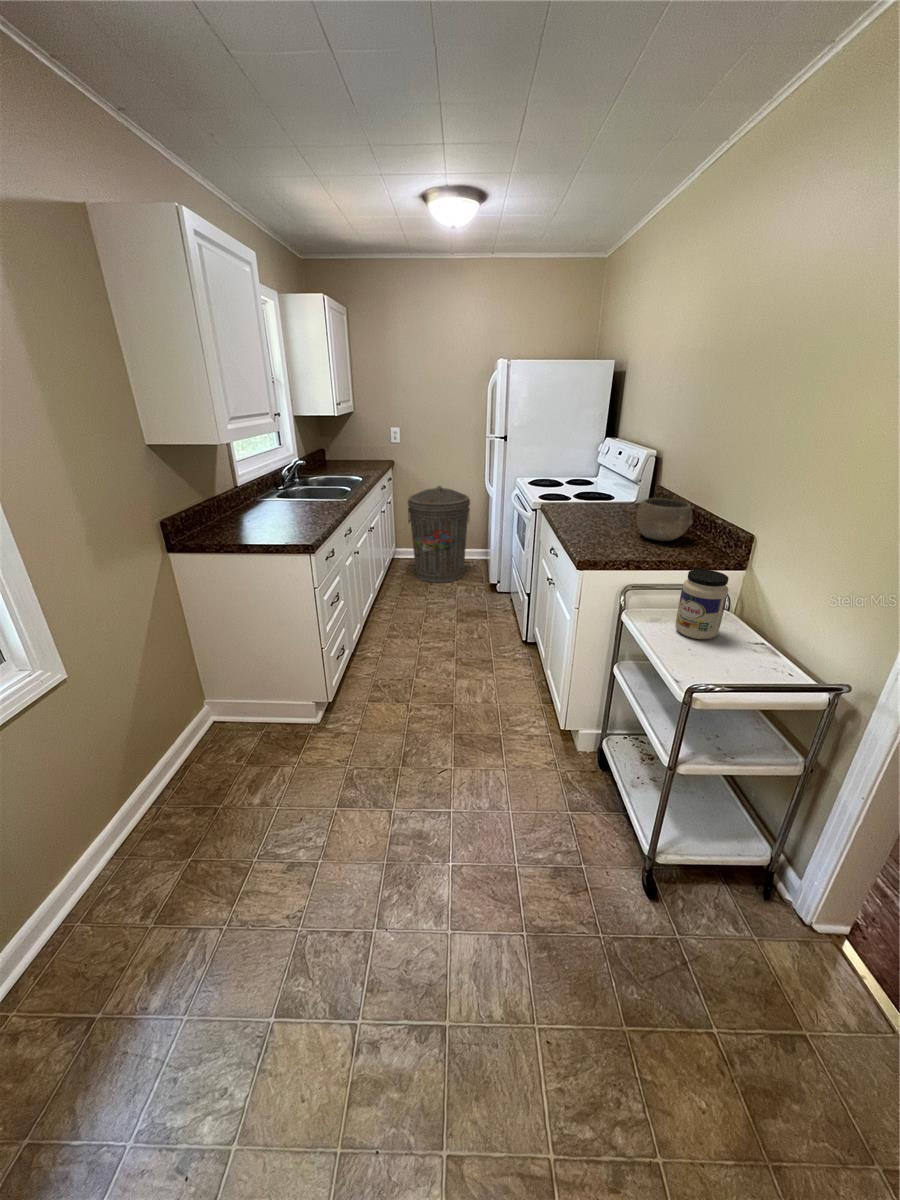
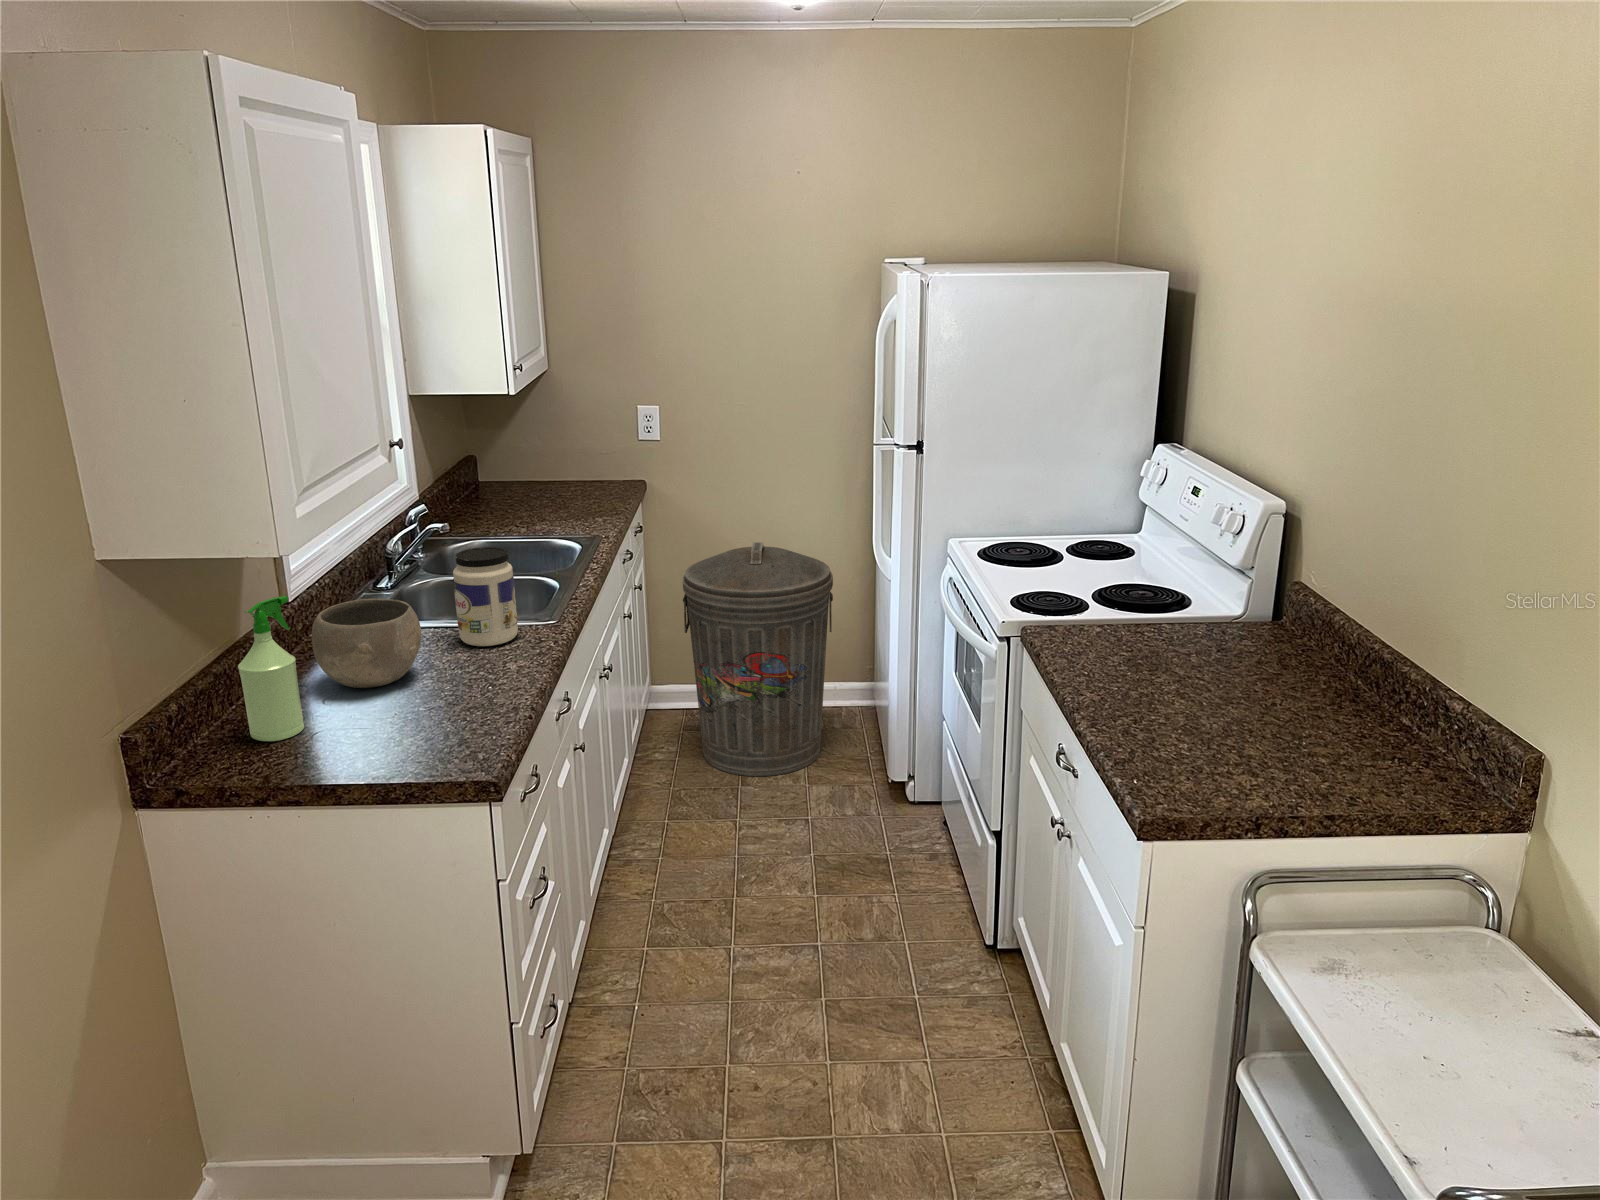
spray bottle: none [211,472,240,532] -> present [238,596,304,741]
bowl: present [637,498,693,541] -> present [312,599,421,688]
jar: present [675,569,729,639] -> present [453,547,518,646]

